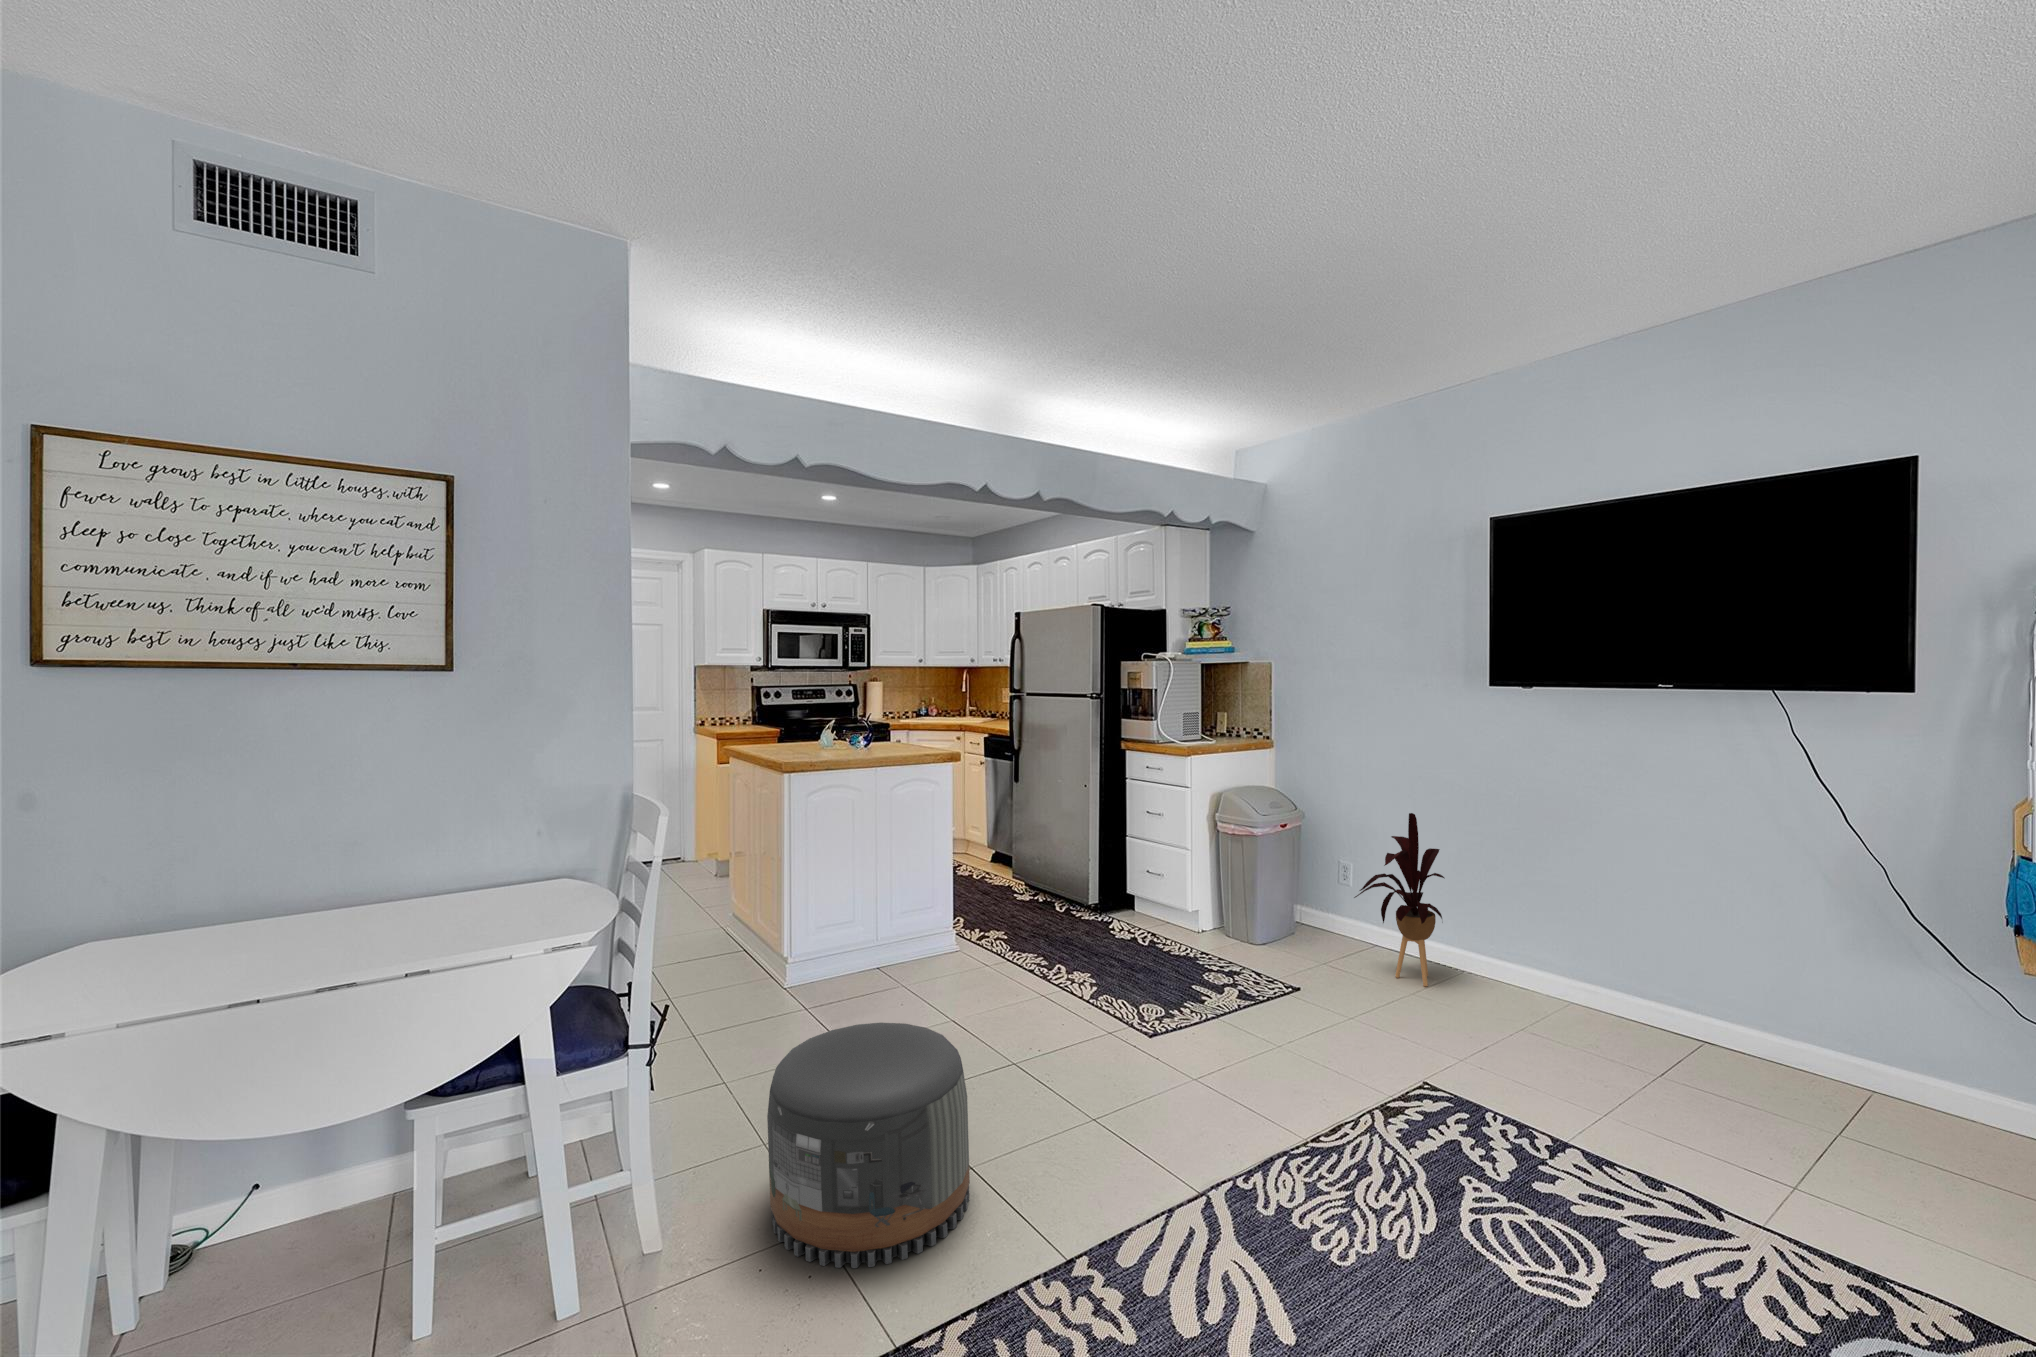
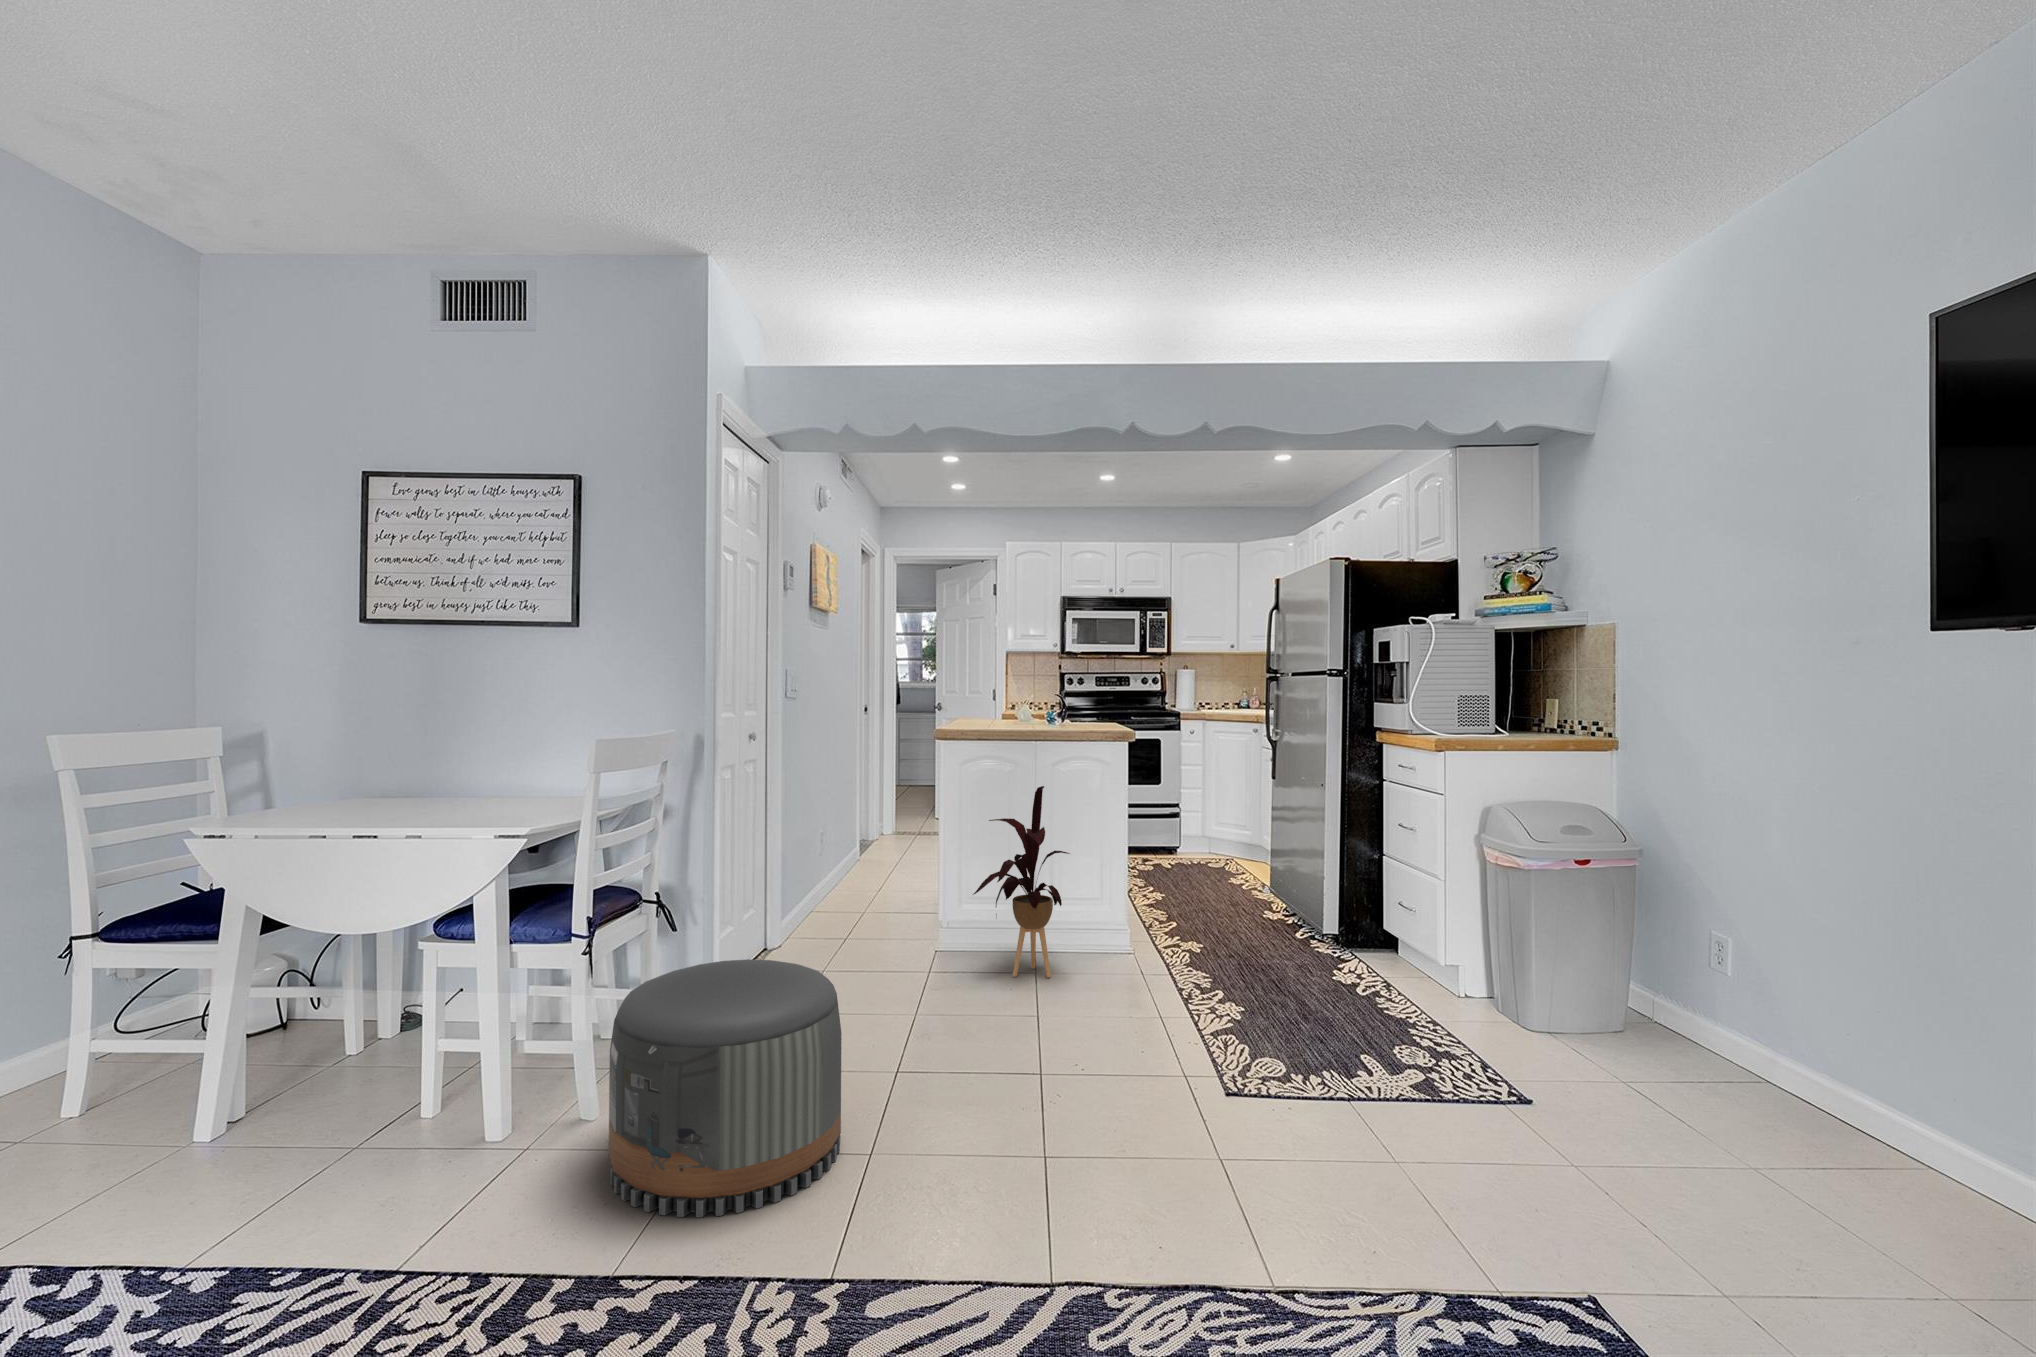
house plant: present [1354,813,1444,986] -> present [974,786,1070,978]

